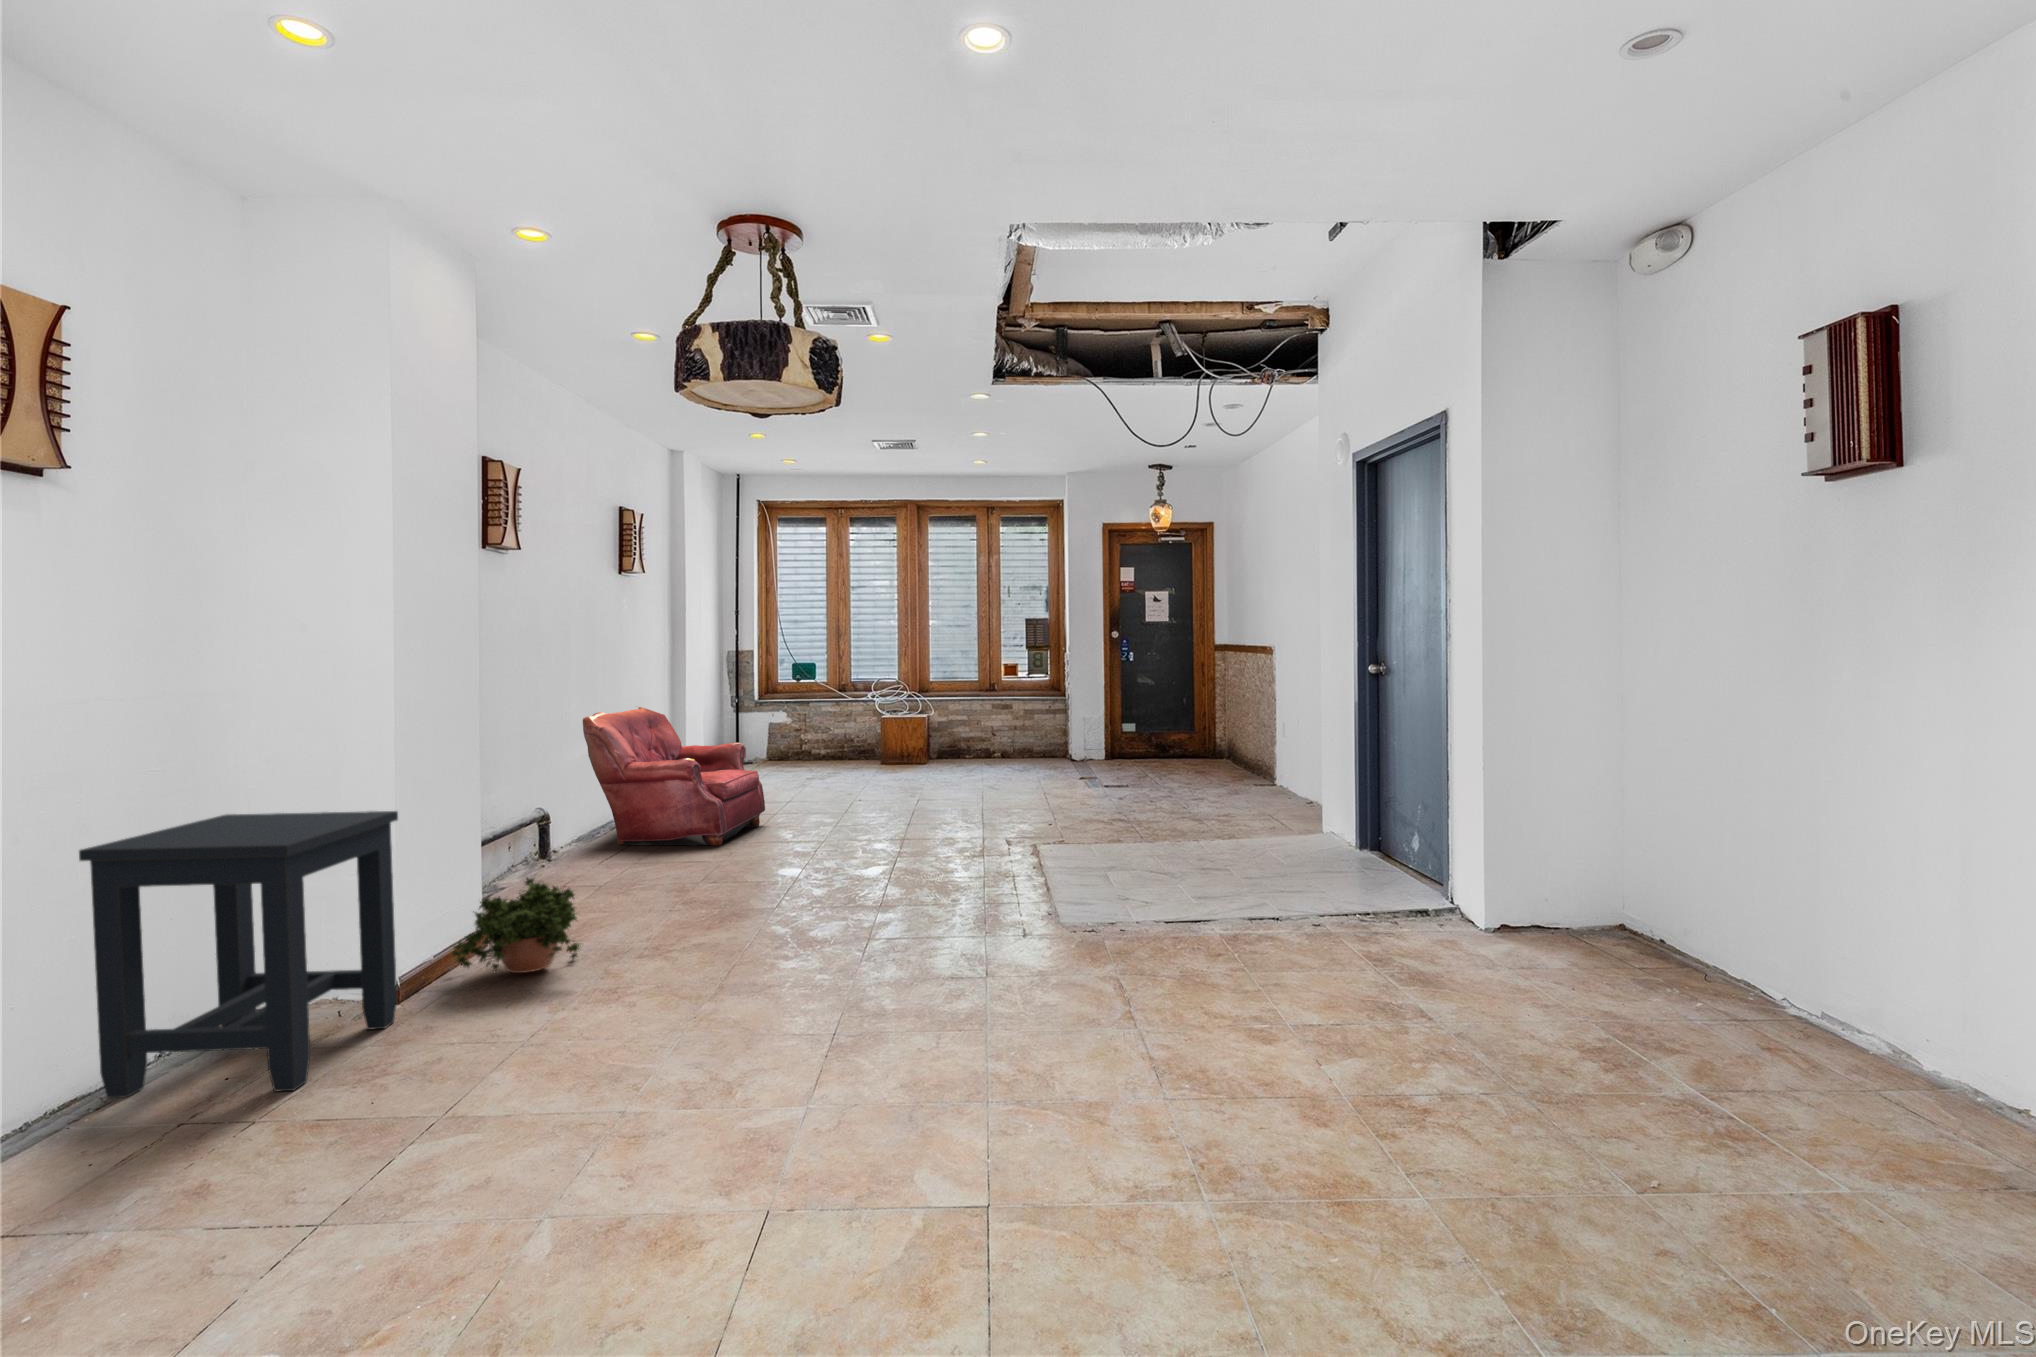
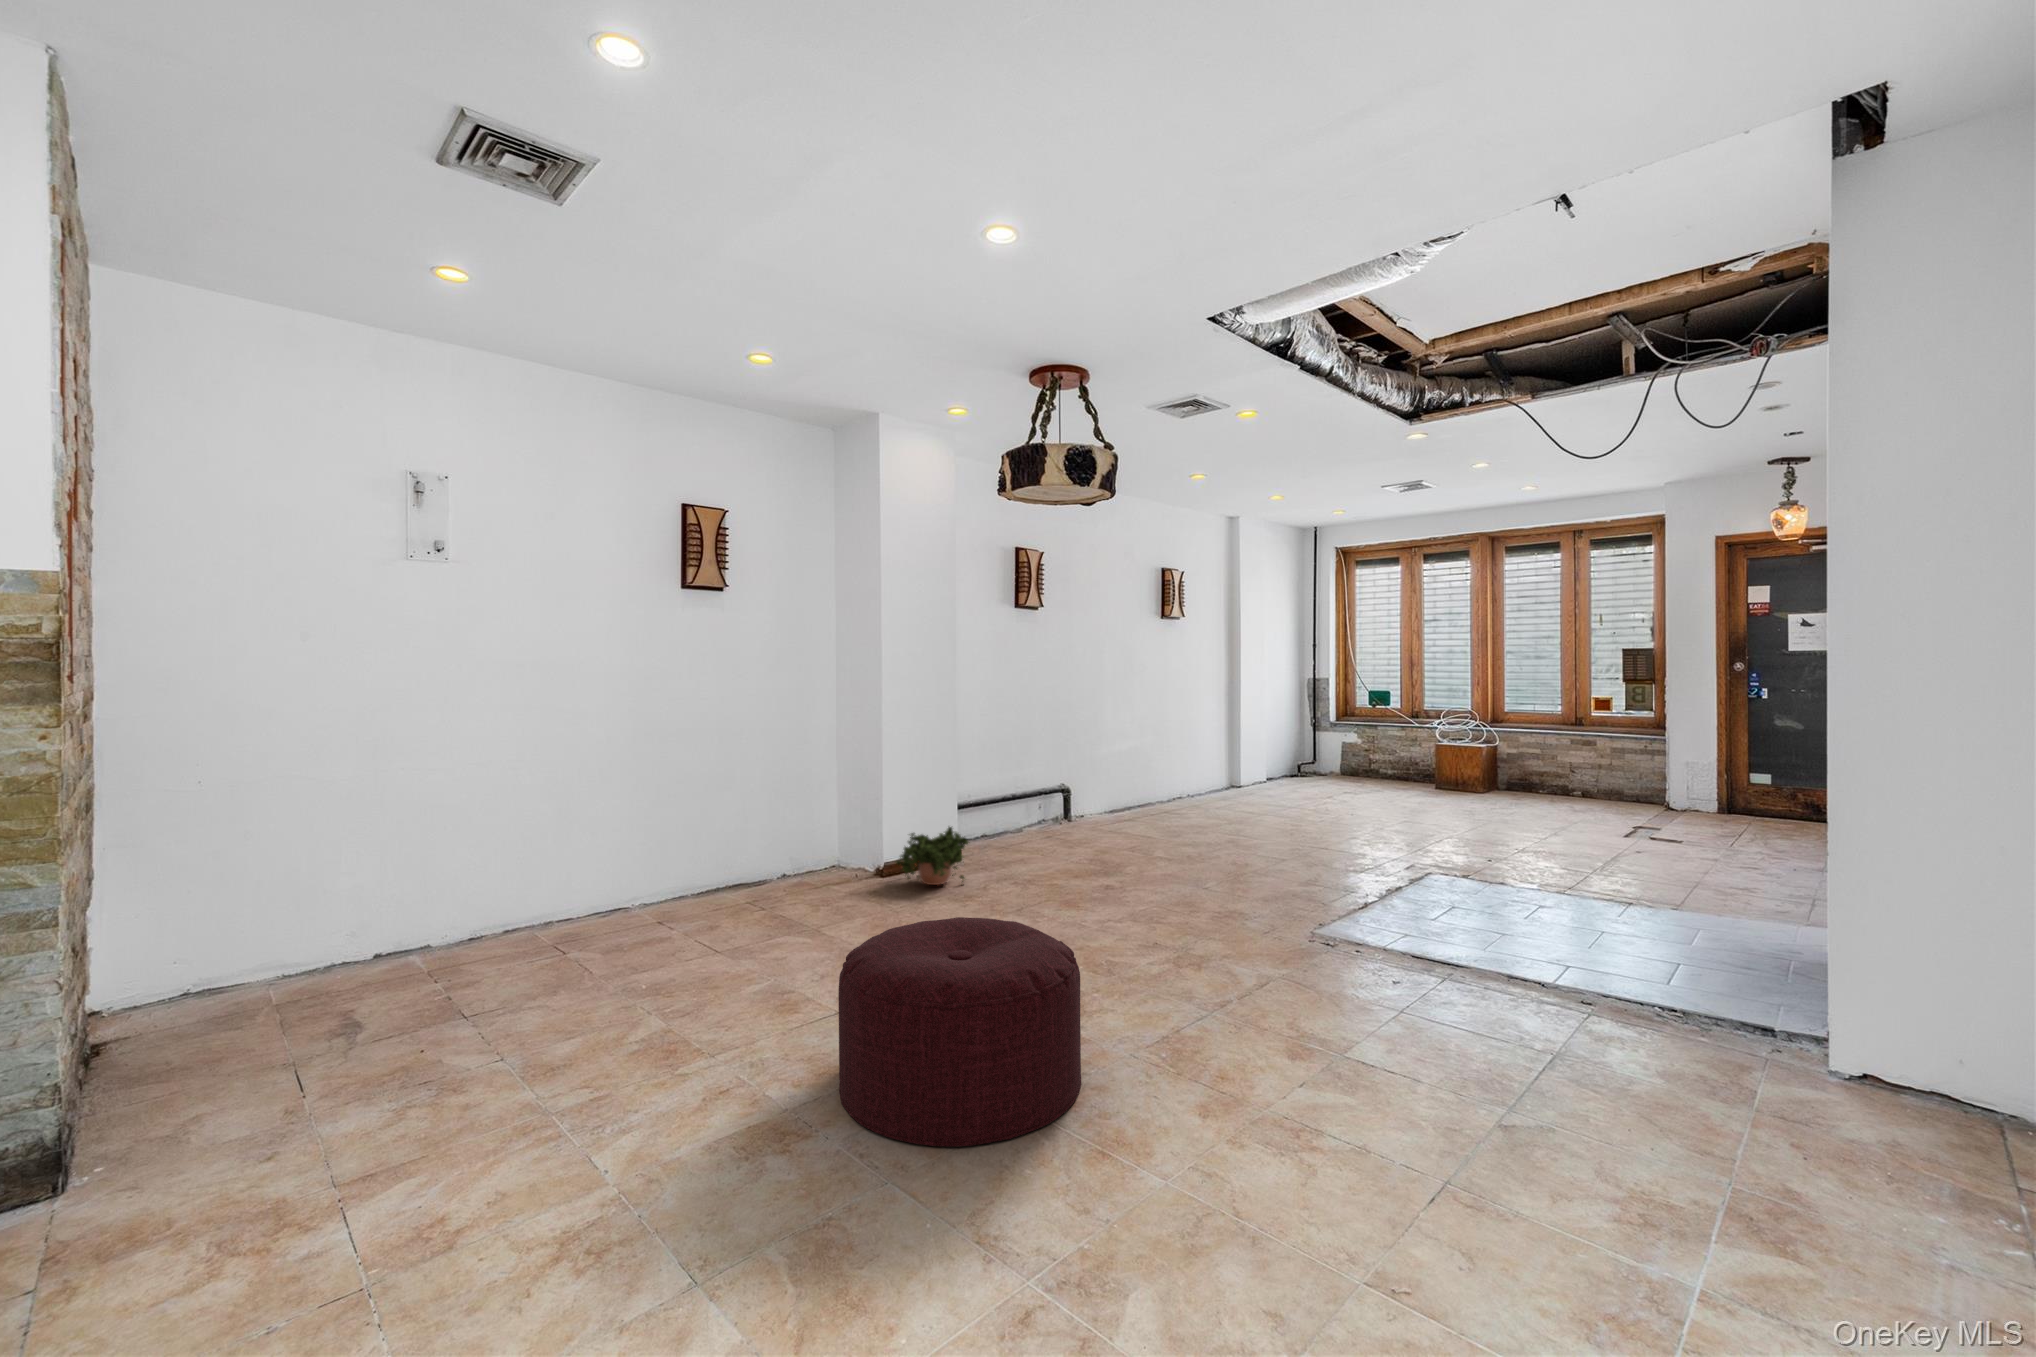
armchair: present [583,707,765,846] -> none [1100,721,1236,833]
side table: present [79,811,398,1098] -> none [717,765,850,912]
ottoman: none [908,938,1218,1232] -> present [839,917,1081,1147]

